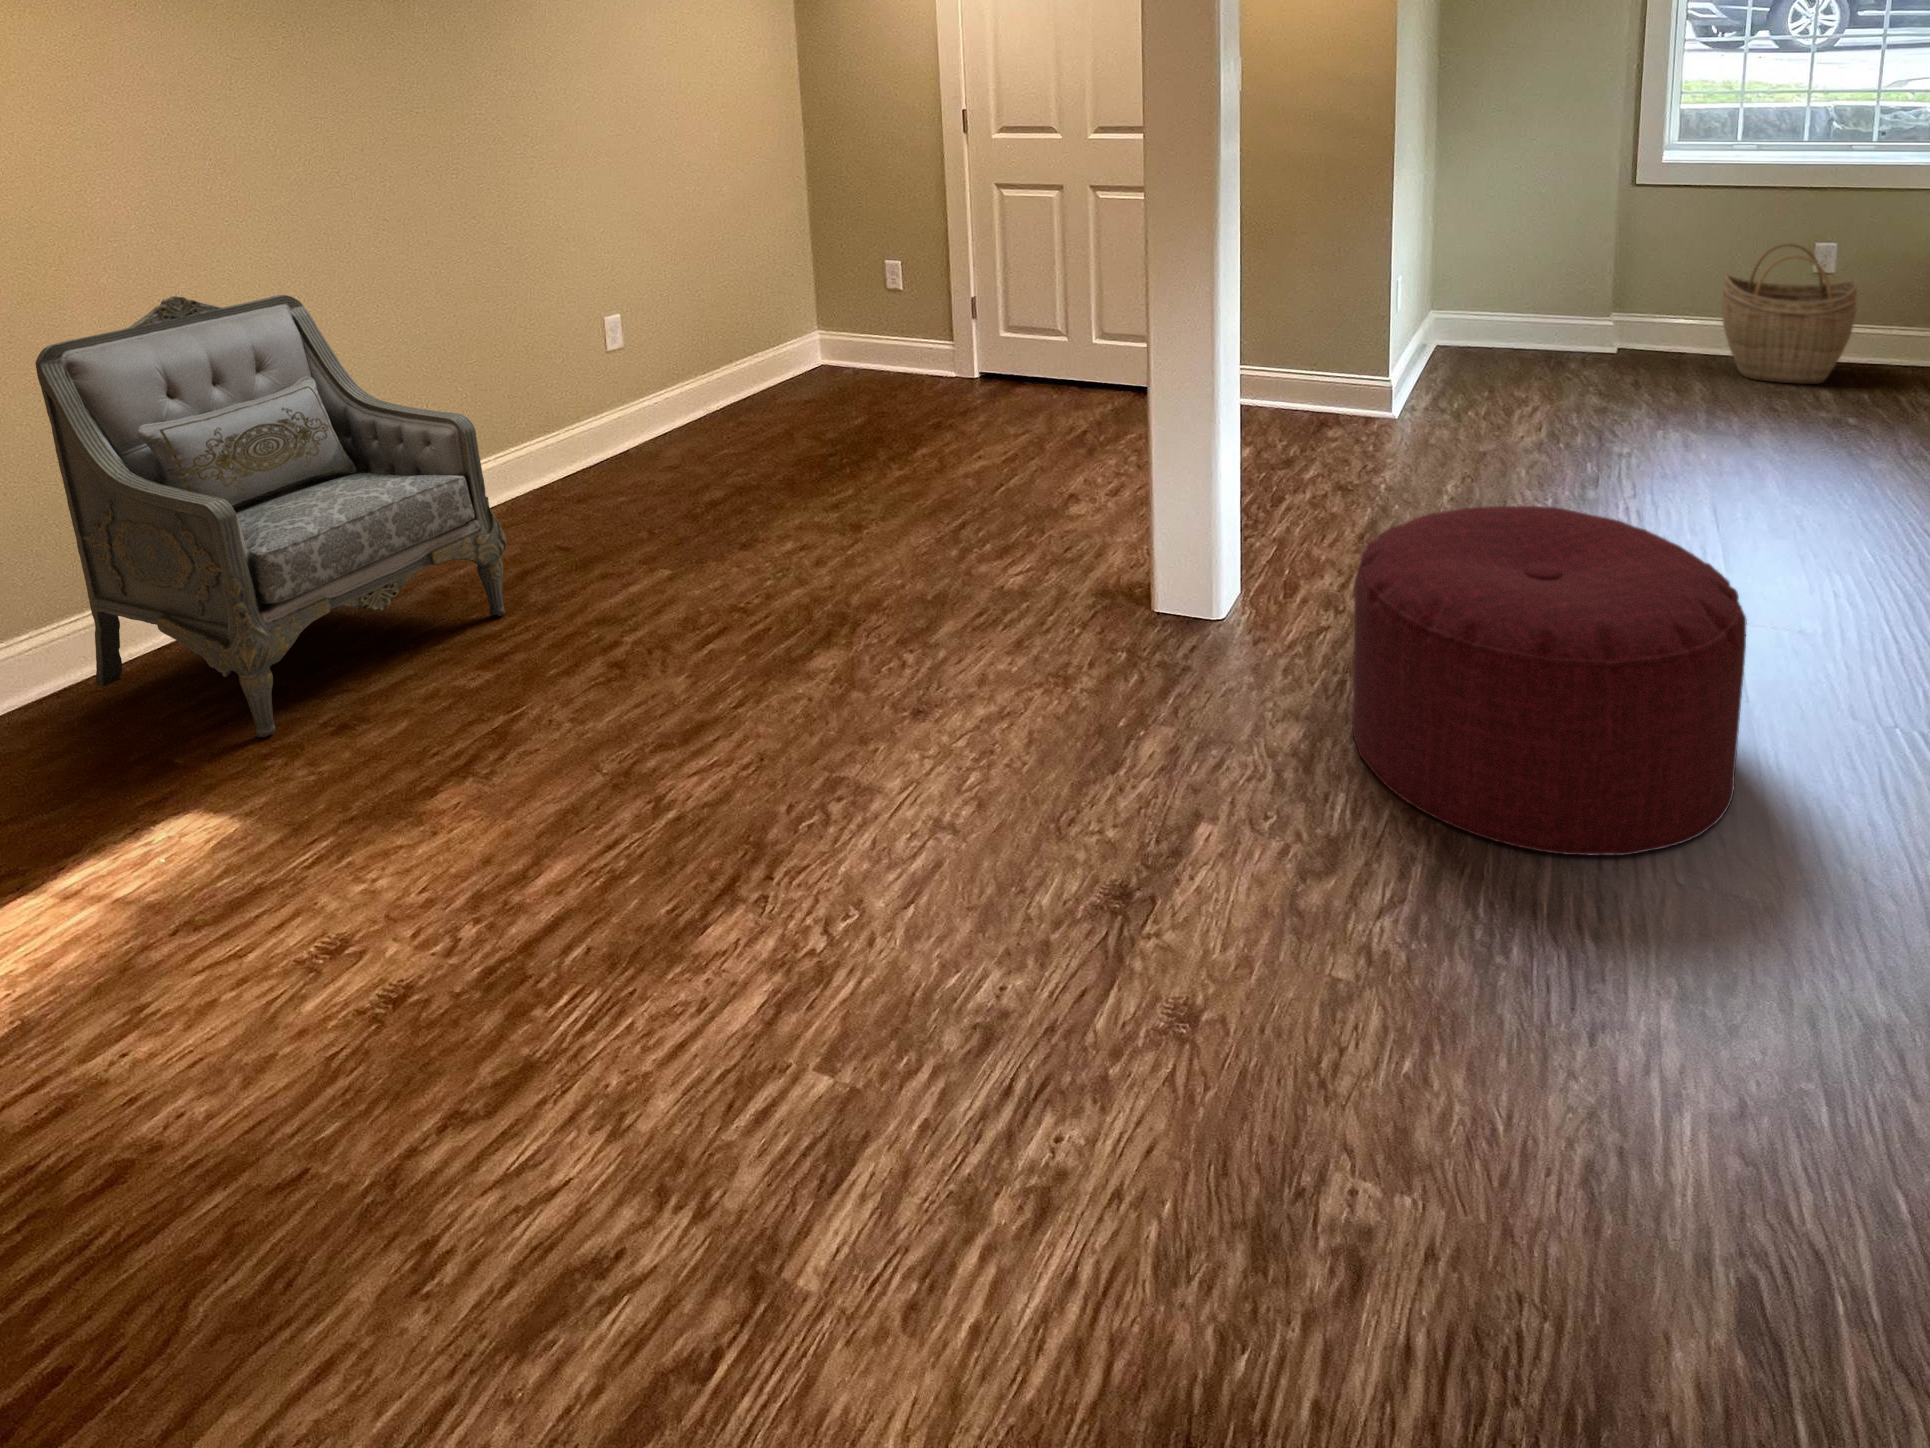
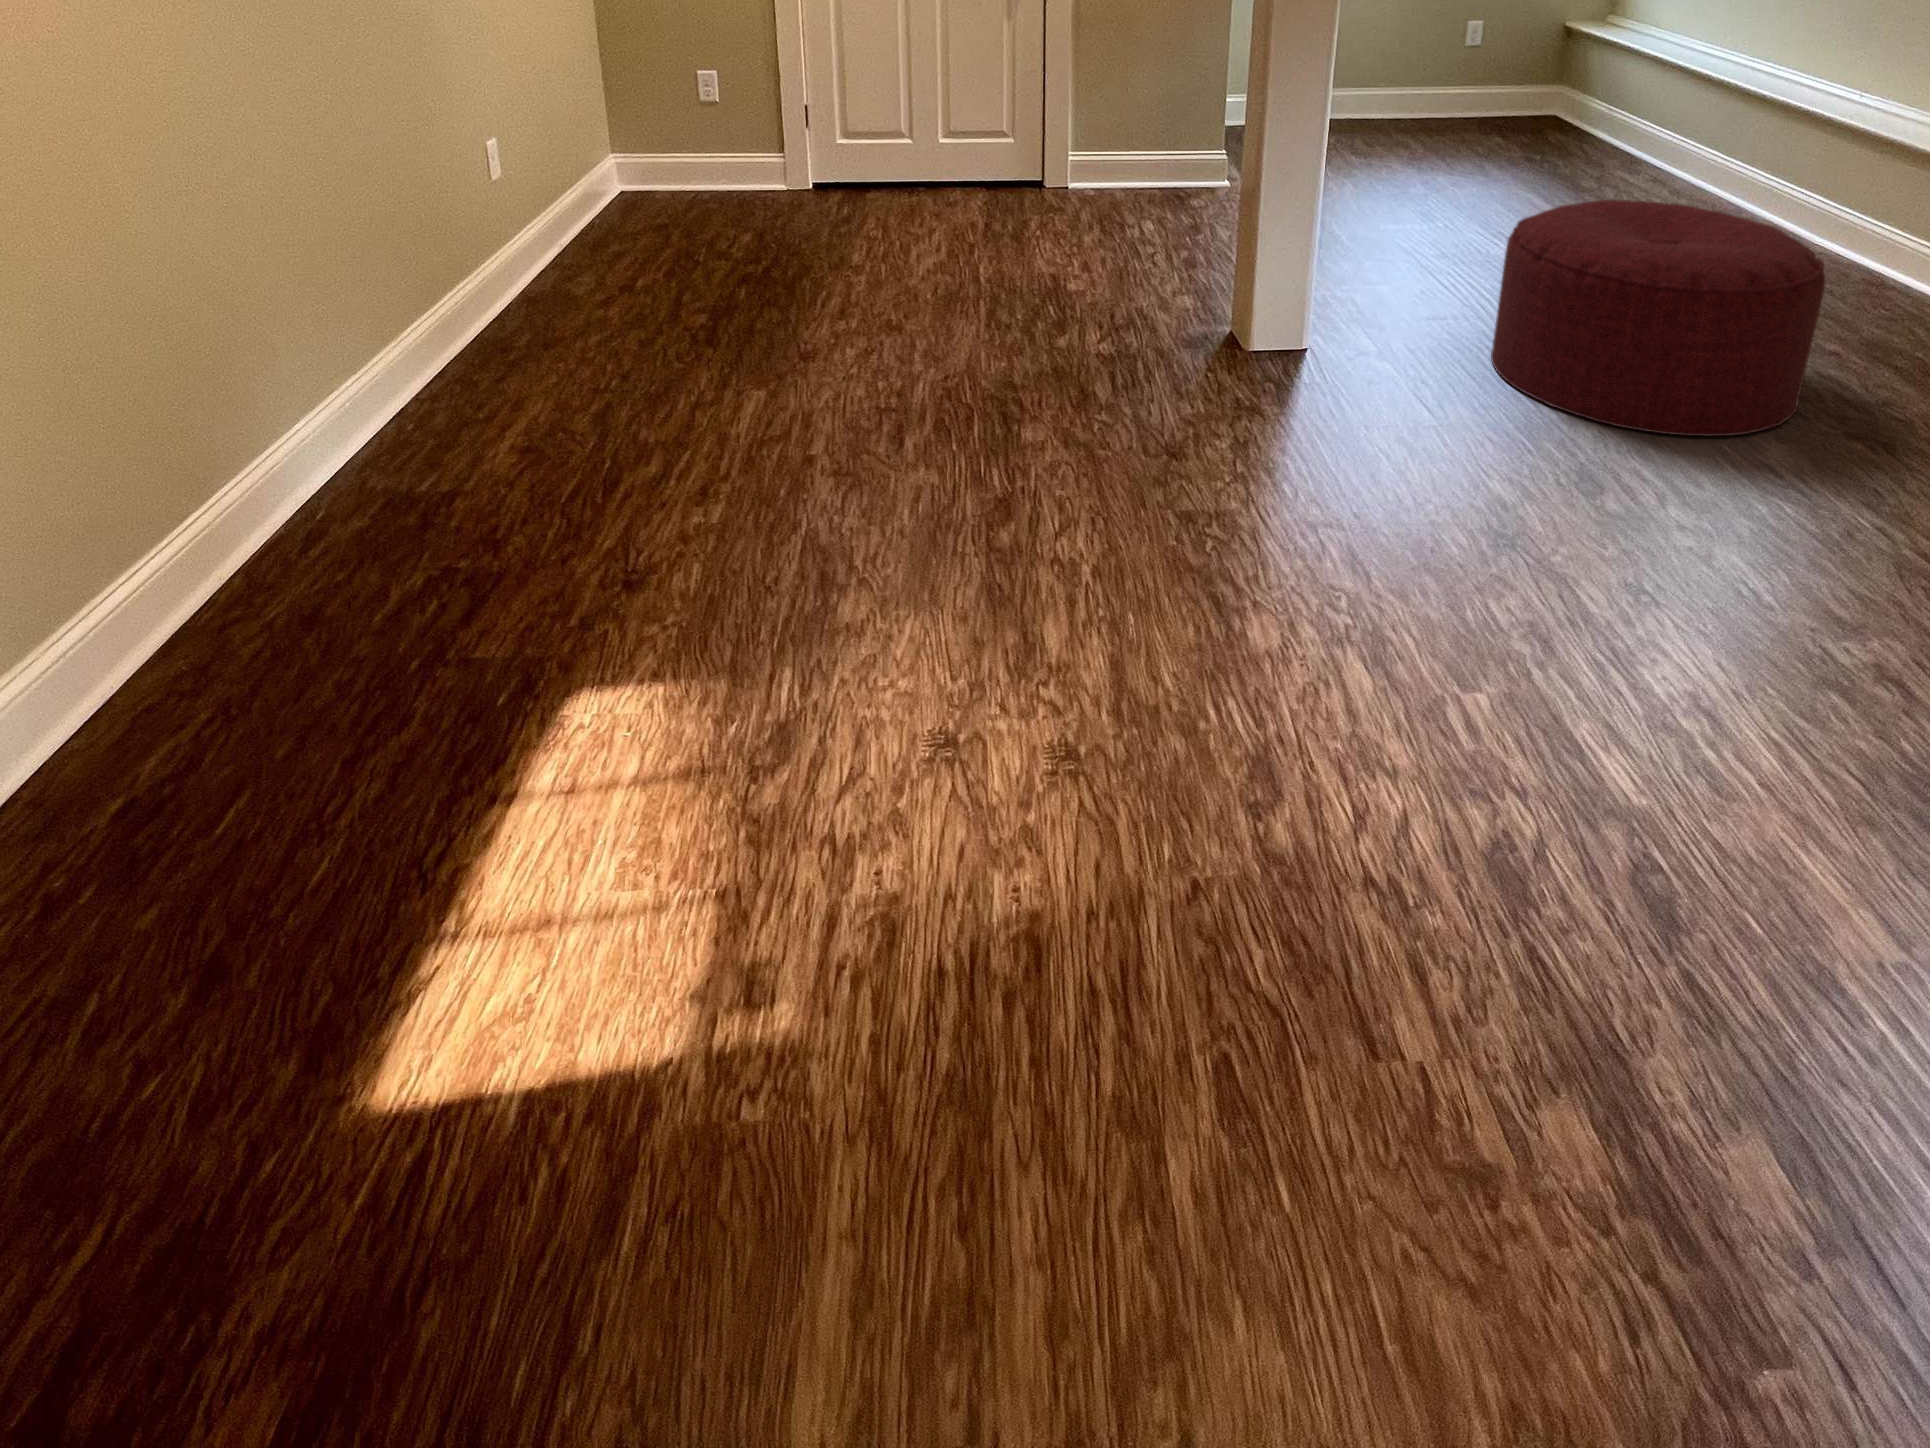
woven basket: present [1722,243,1857,384] -> none [1406,20,1505,130]
armchair: present [35,295,507,737] -> none [74,110,650,639]

